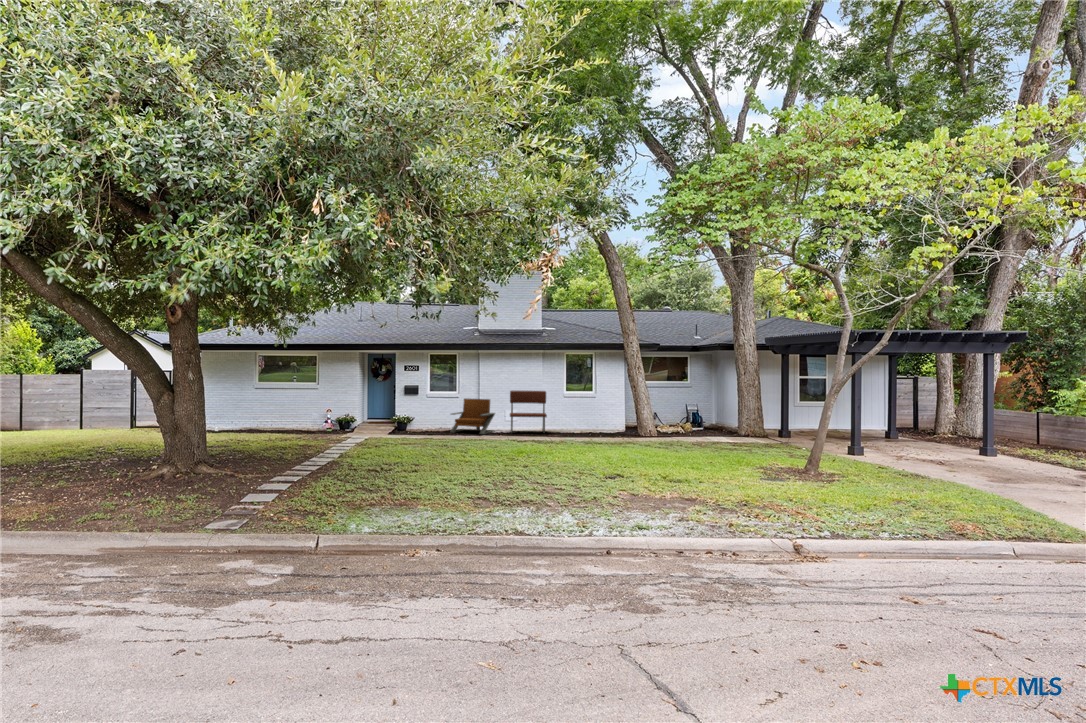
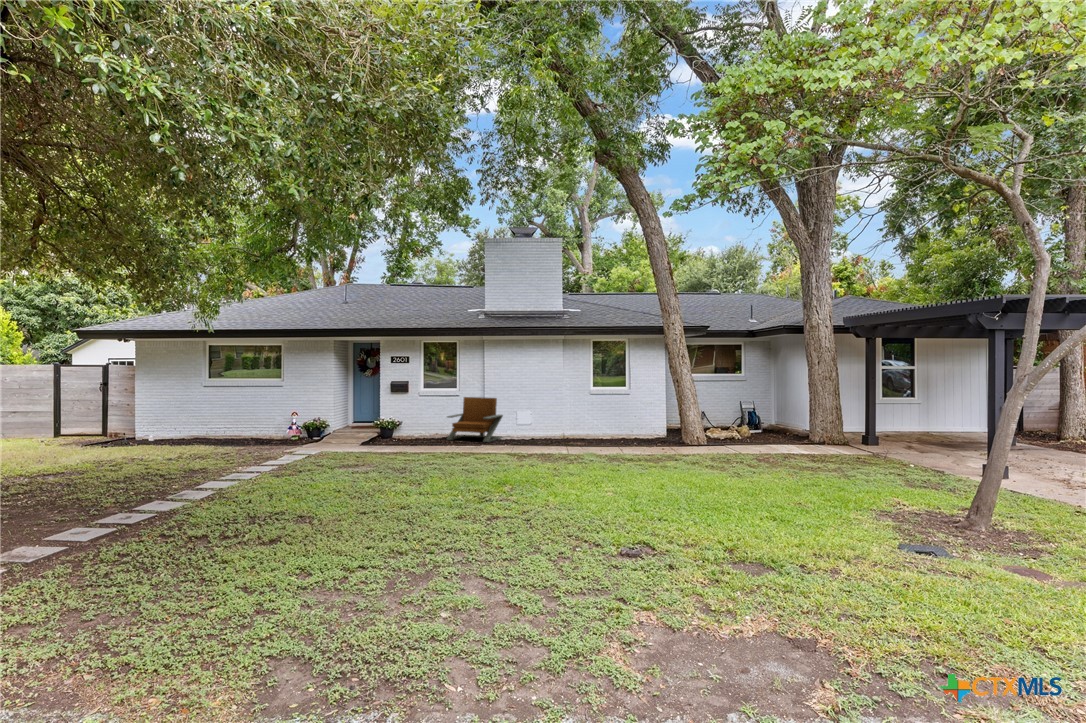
bench: present [510,391,547,433] -> none [521,387,568,440]

